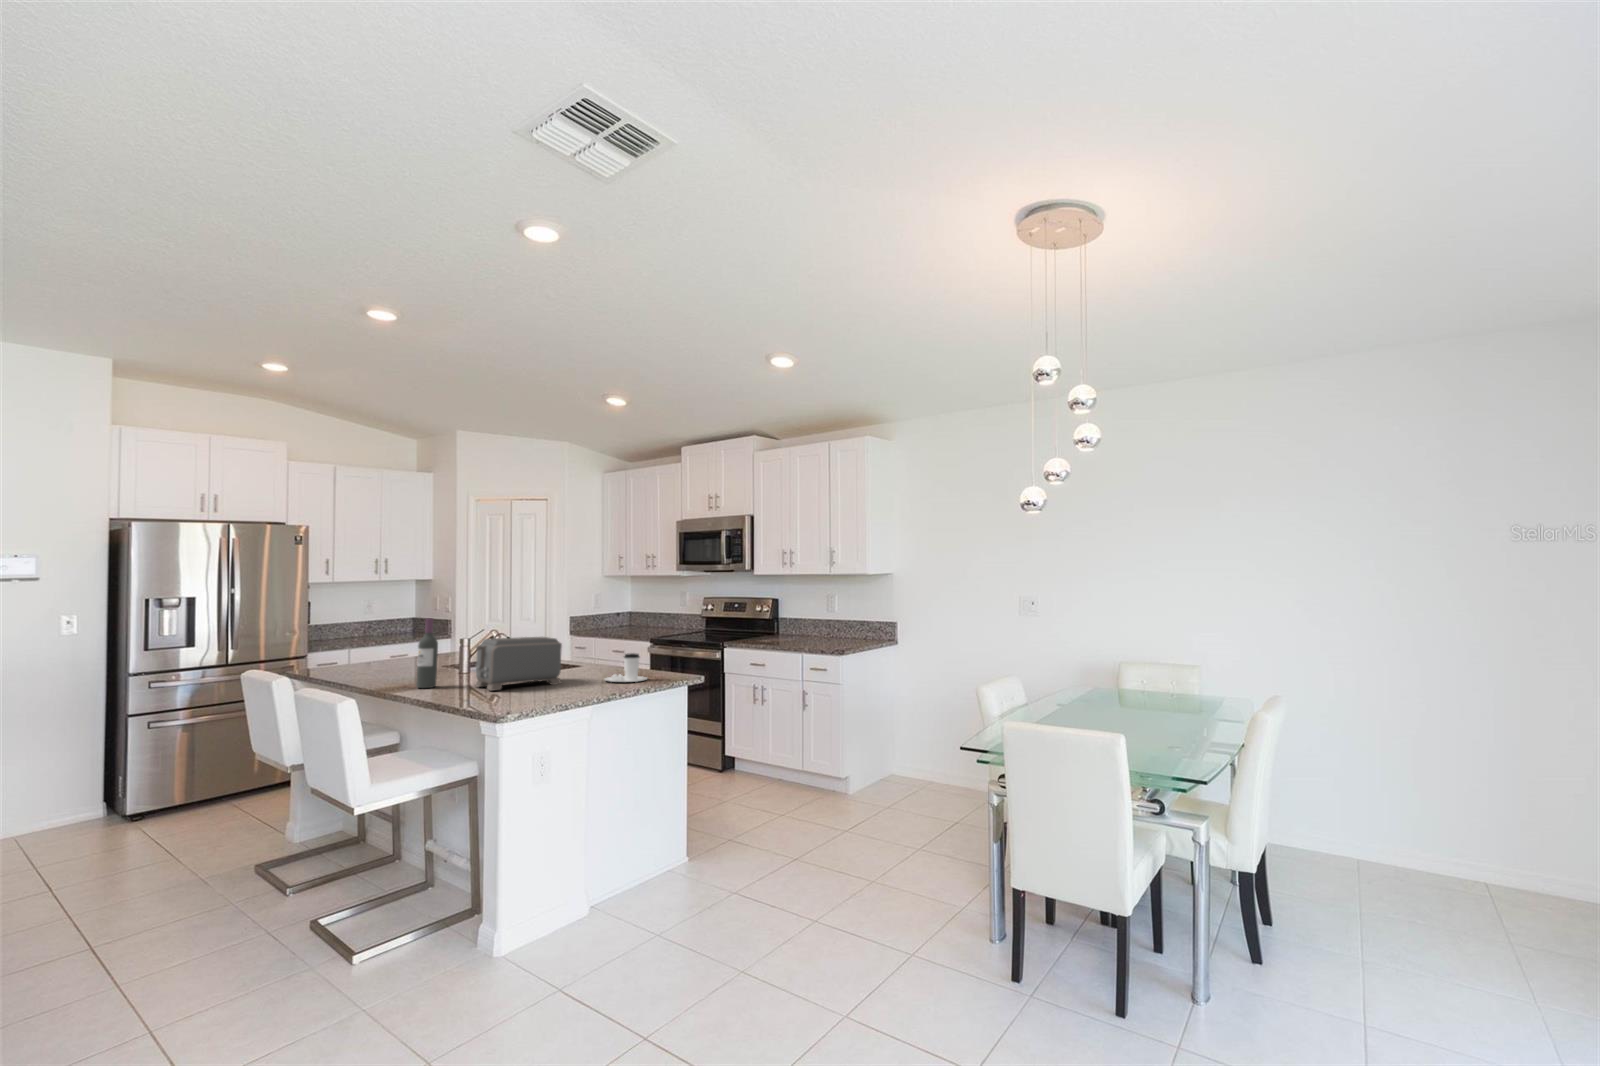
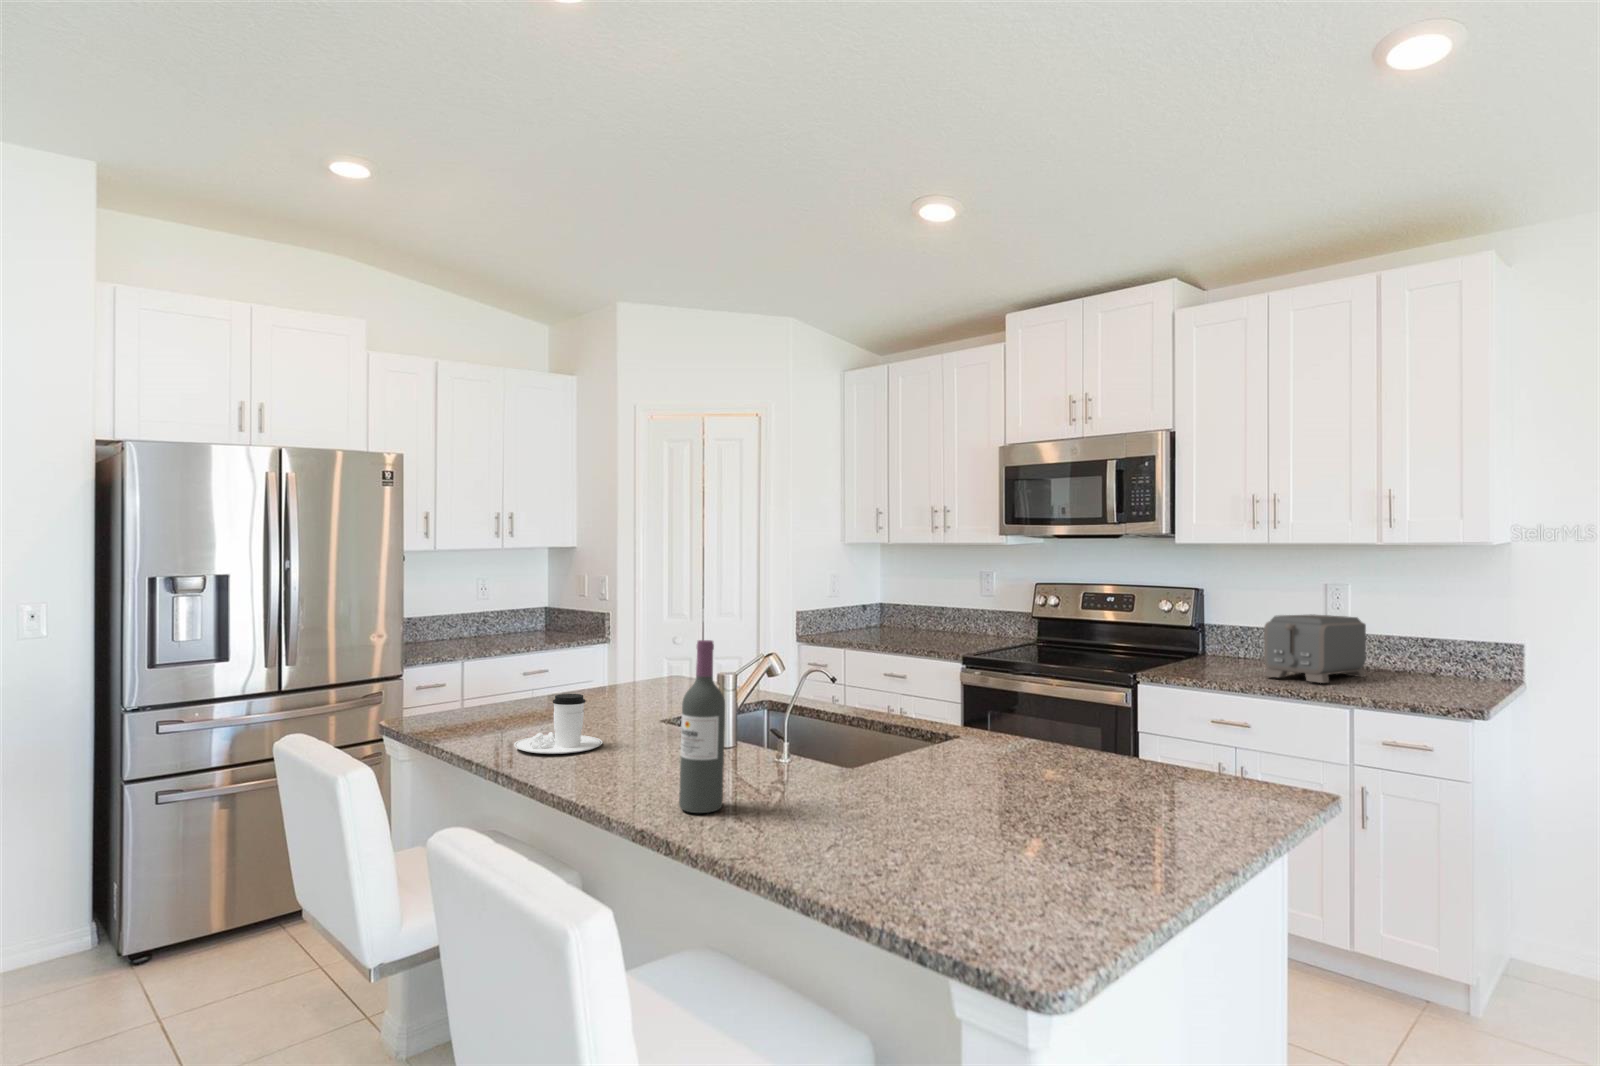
toaster: present [476,637,562,690] -> present [1264,614,1366,683]
coffee cup: present [605,653,647,682] -> present [514,694,602,754]

